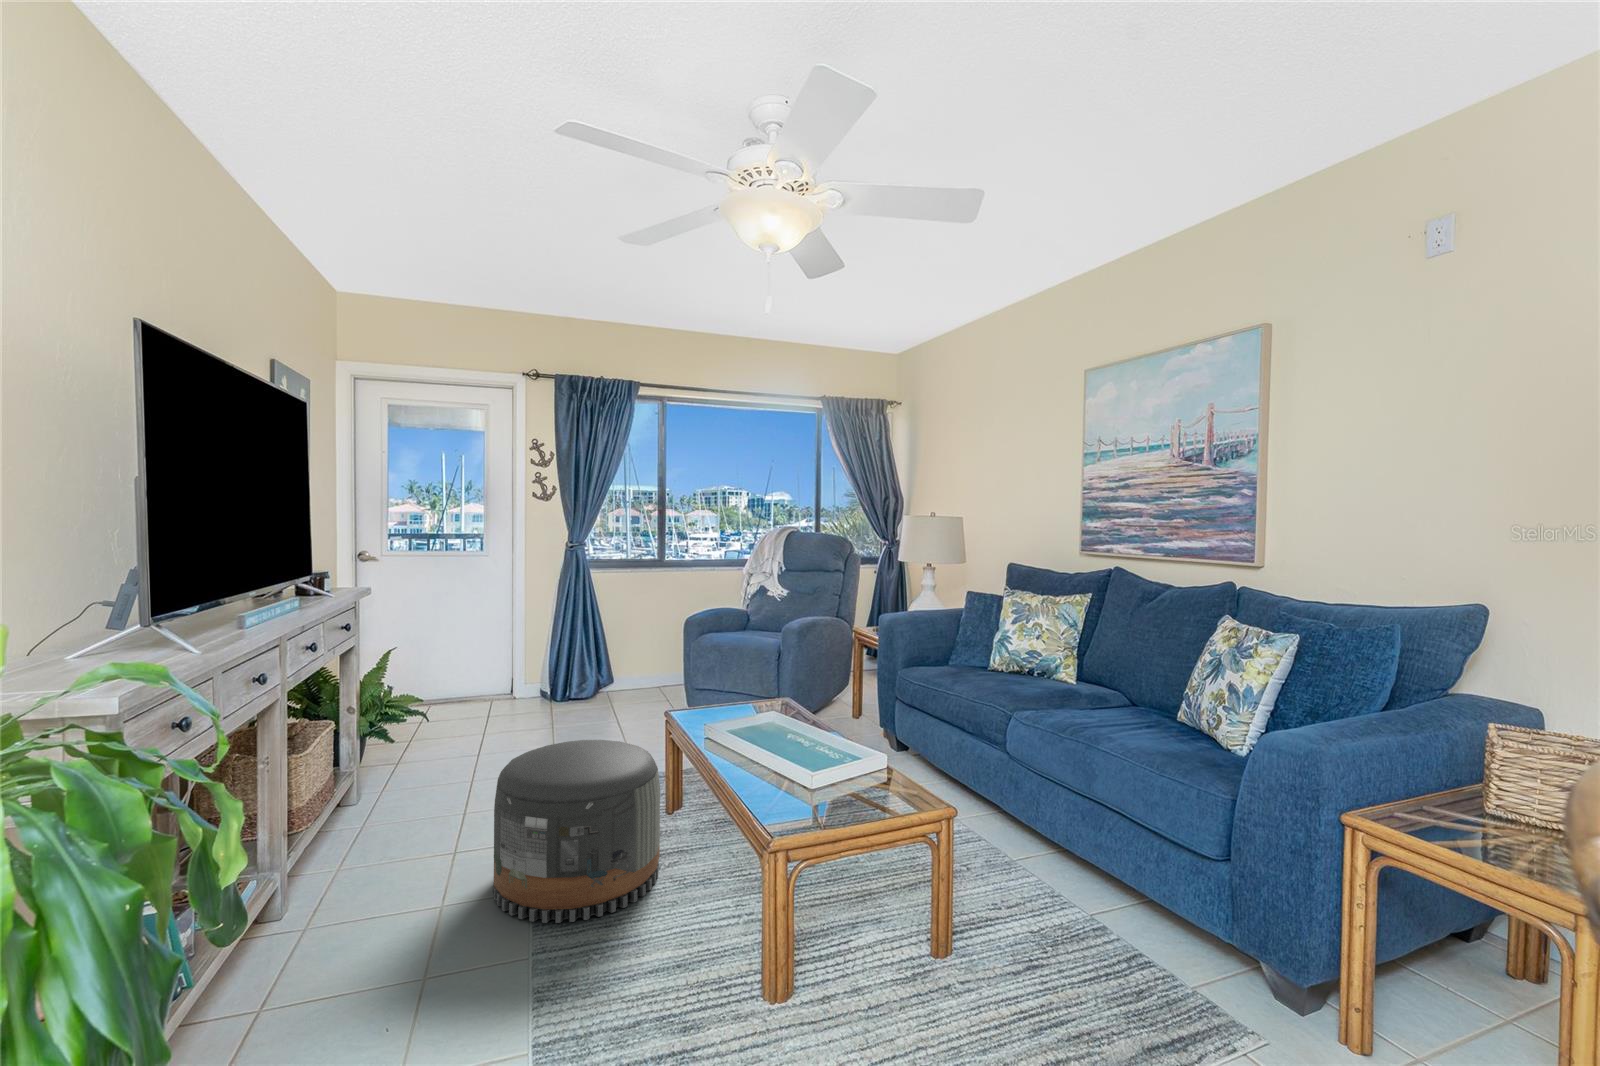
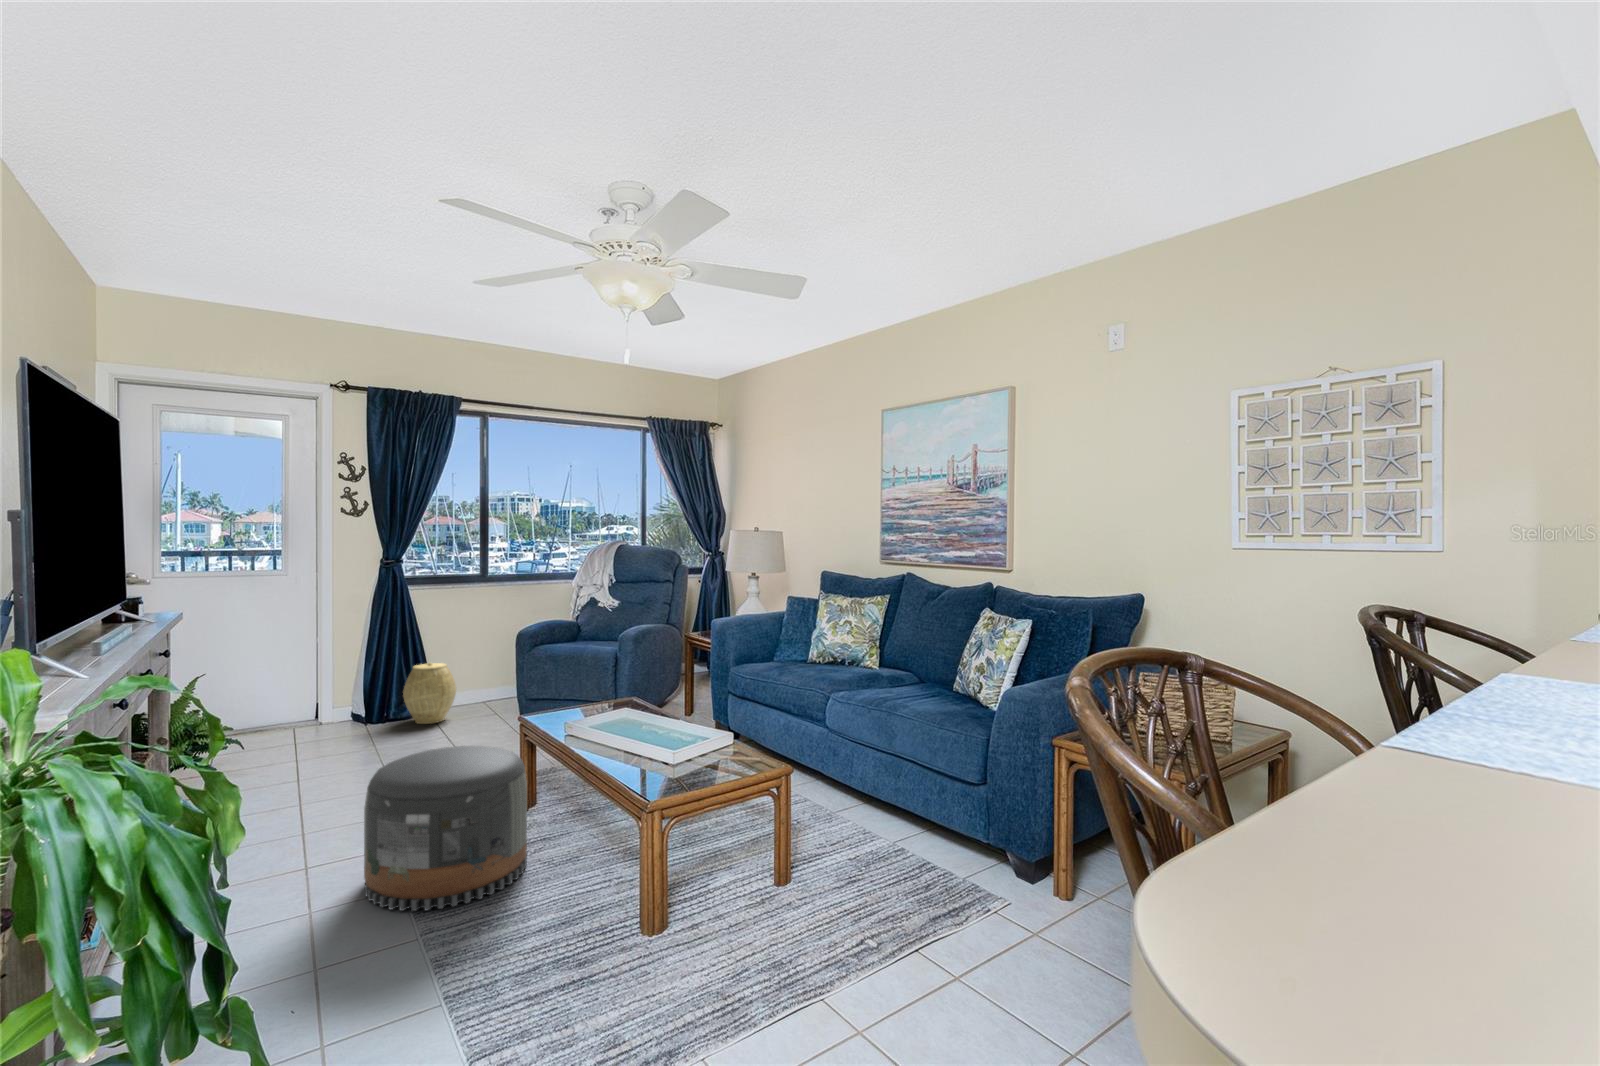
woven basket: none [586,642,633,701] -> present [403,663,456,724]

